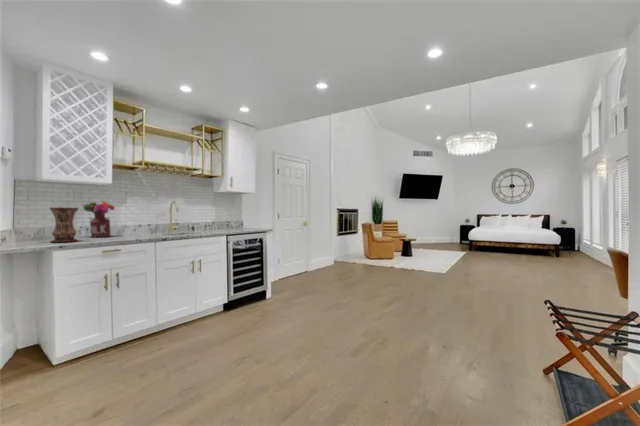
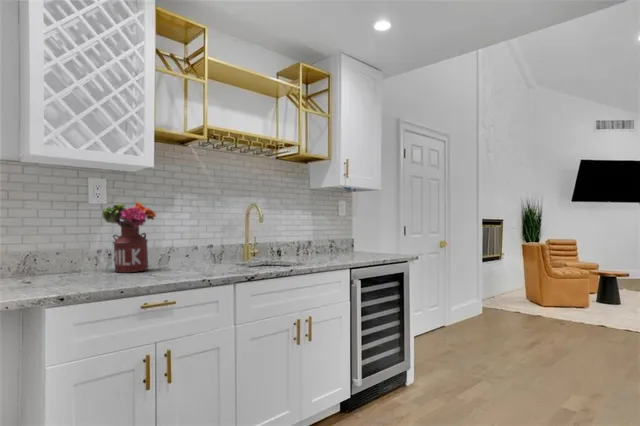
vase: present [50,207,78,242] -> none [43,212,96,285]

